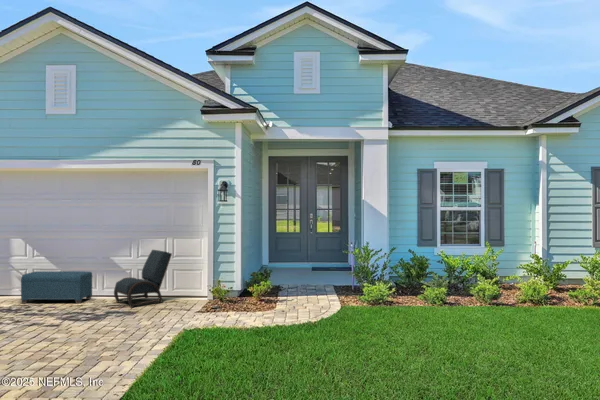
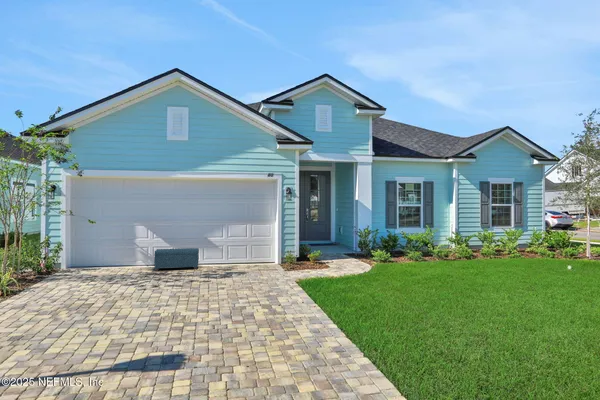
lounge chair: present [114,250,172,308] -> none [220,232,256,270]

